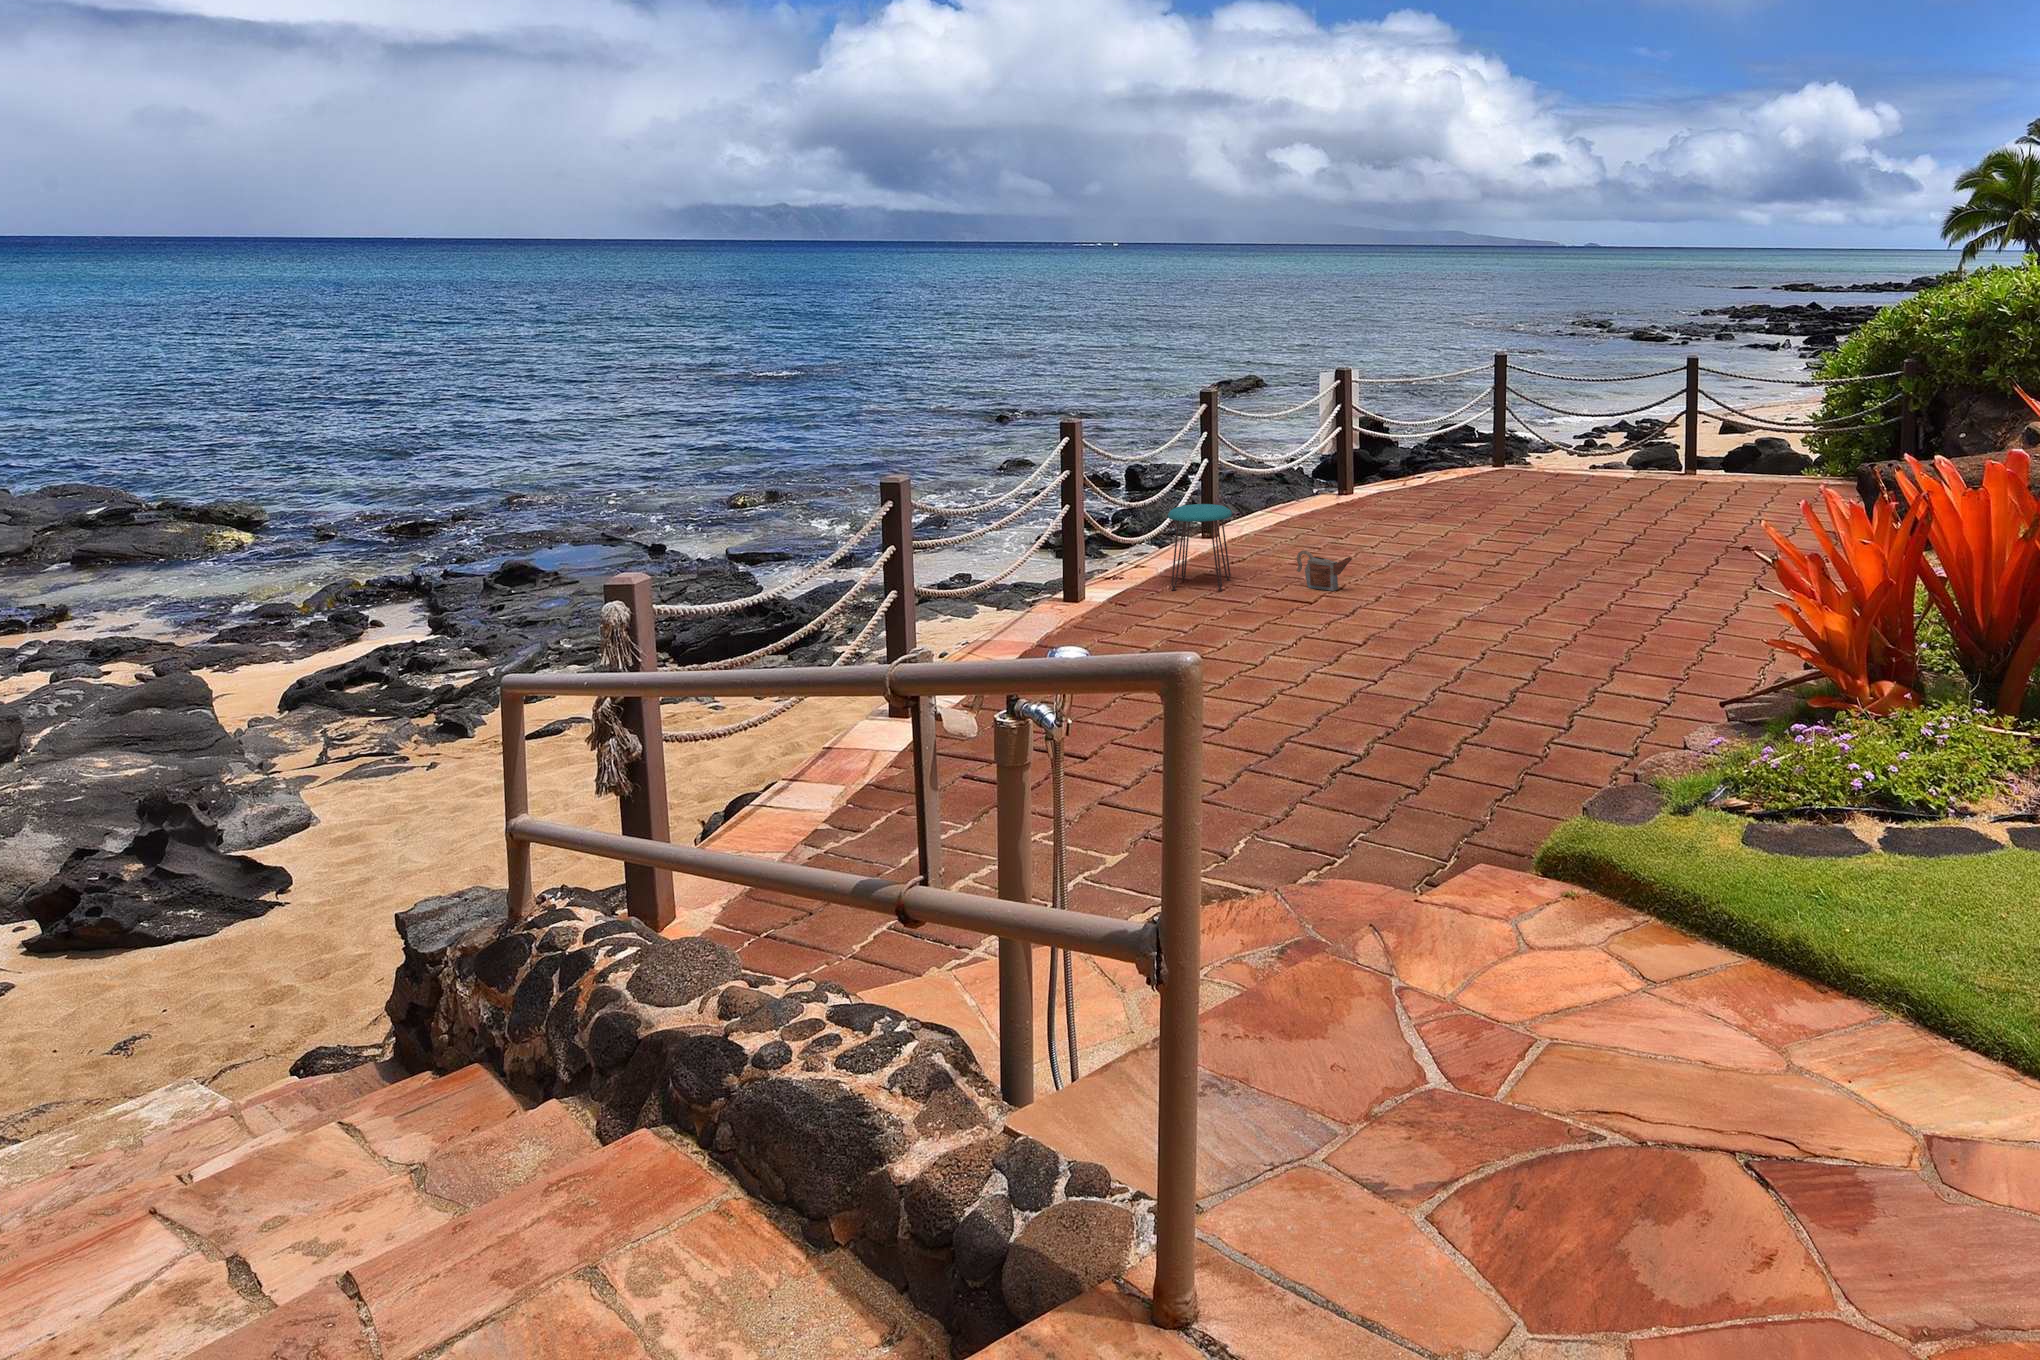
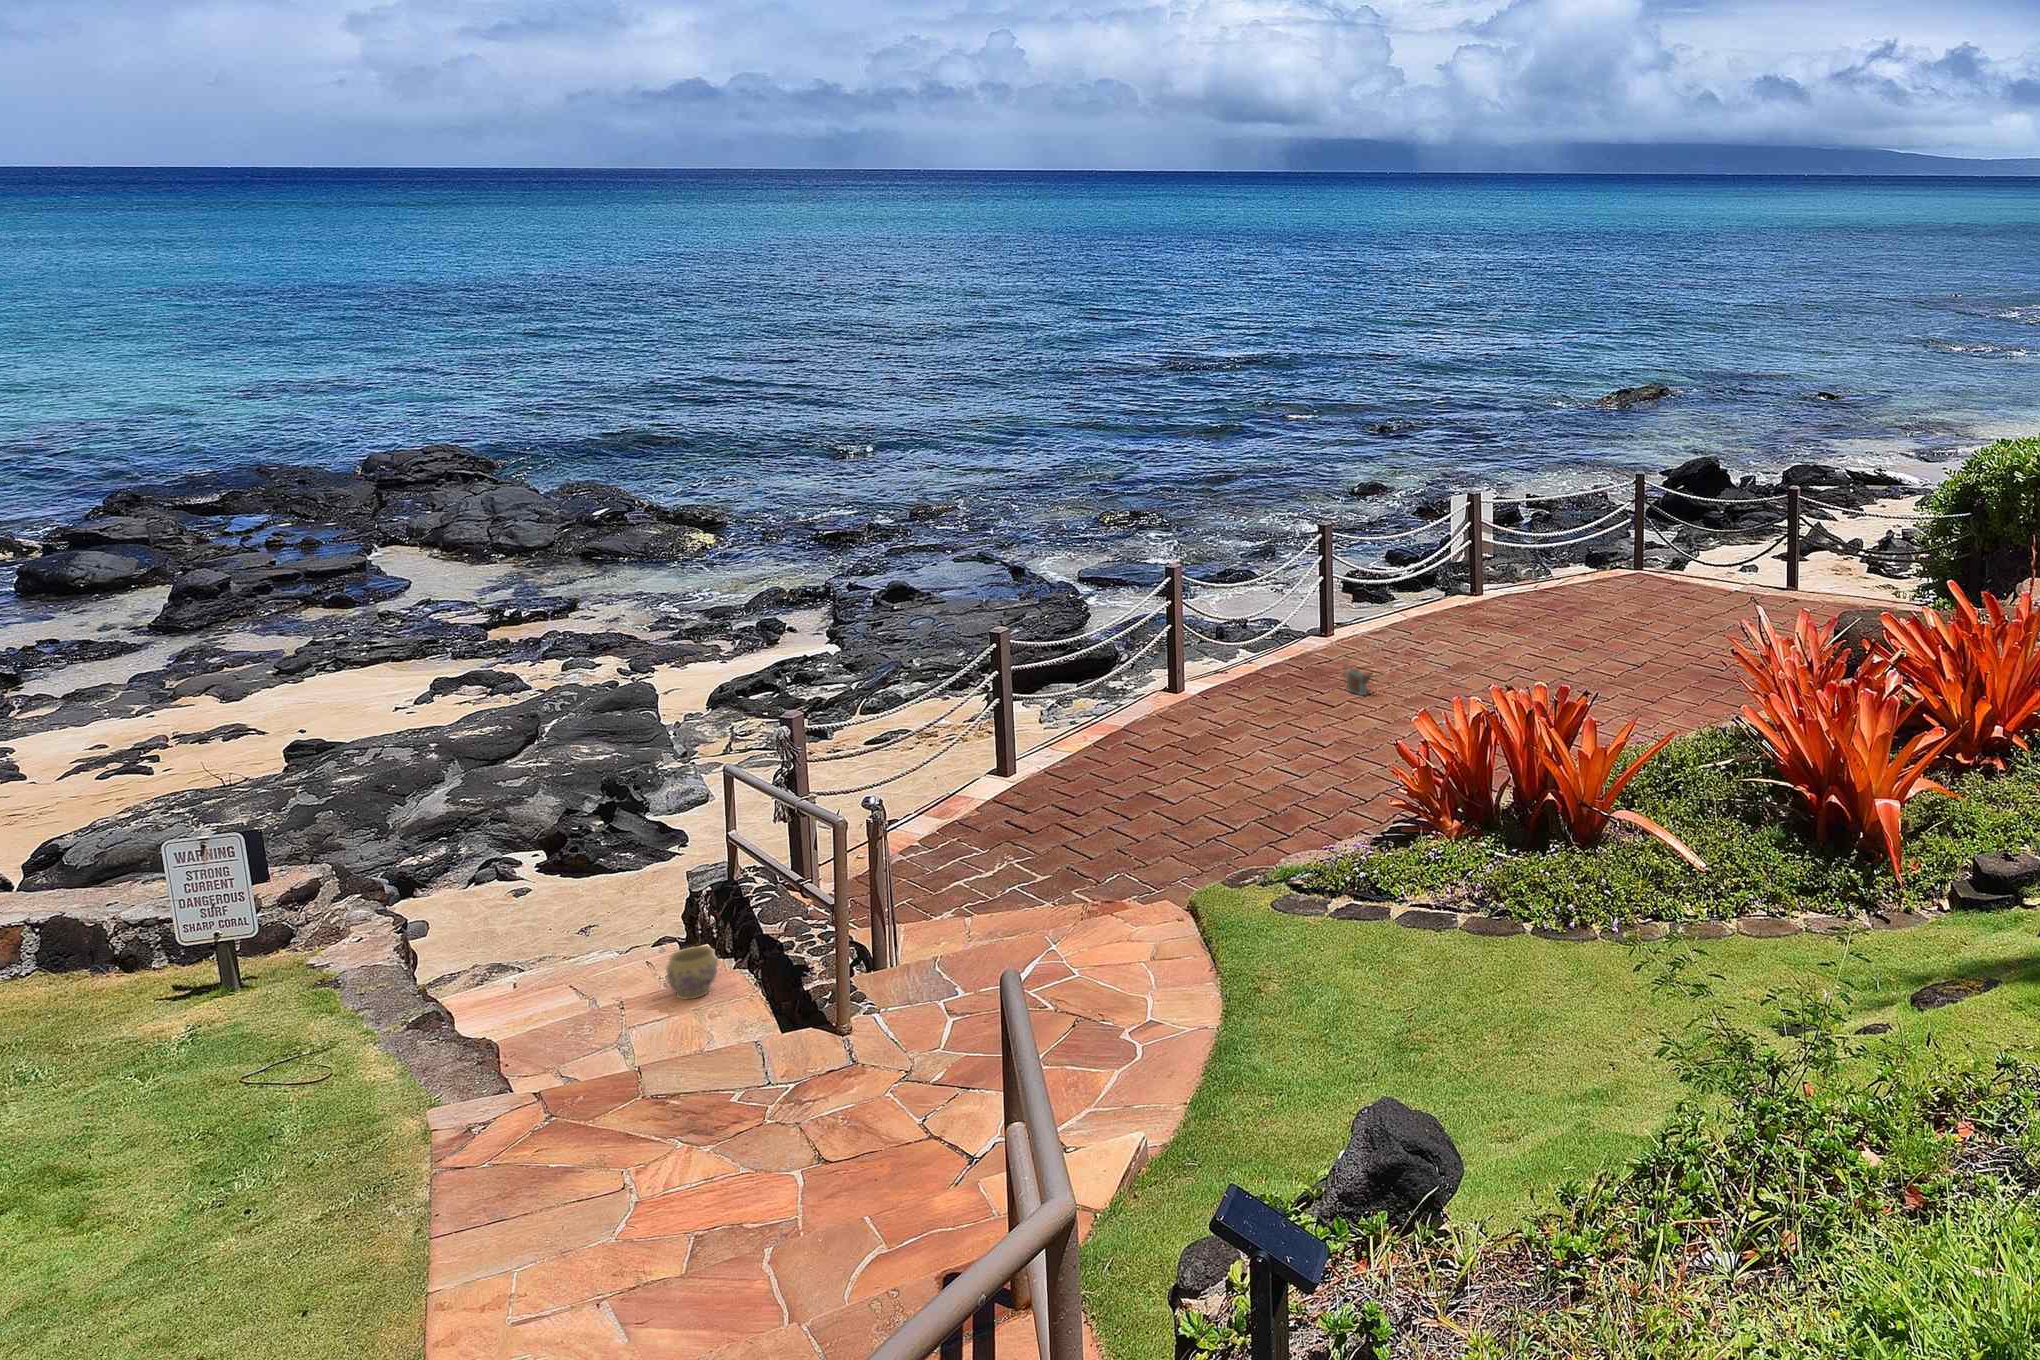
stool: present [1168,504,1232,590] -> none [1252,622,1303,689]
planter: none [534,1098,683,1271] -> present [666,946,718,999]

